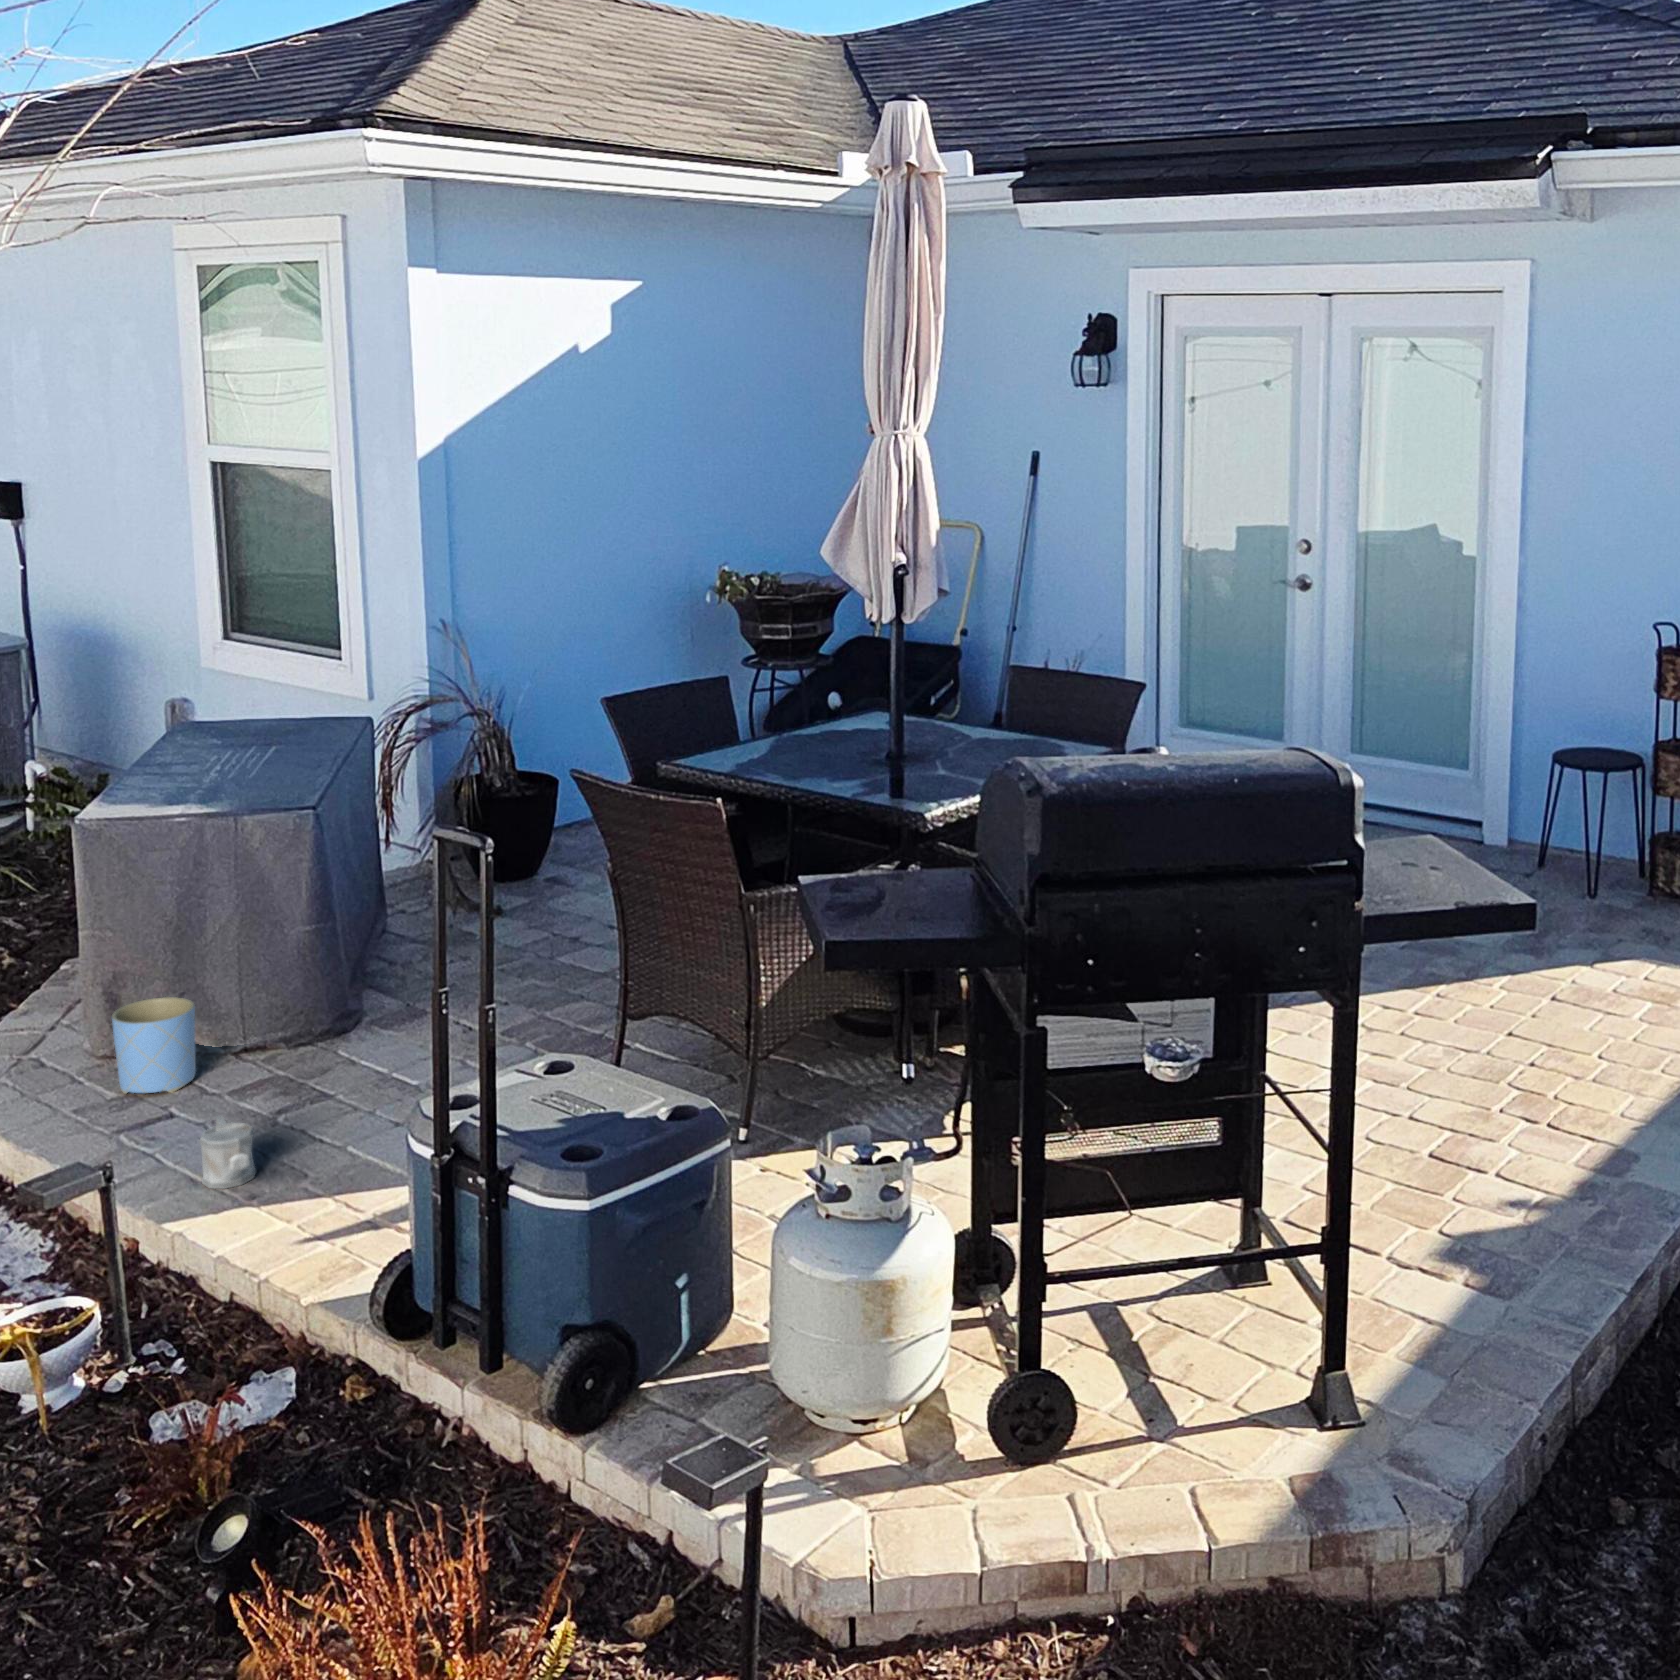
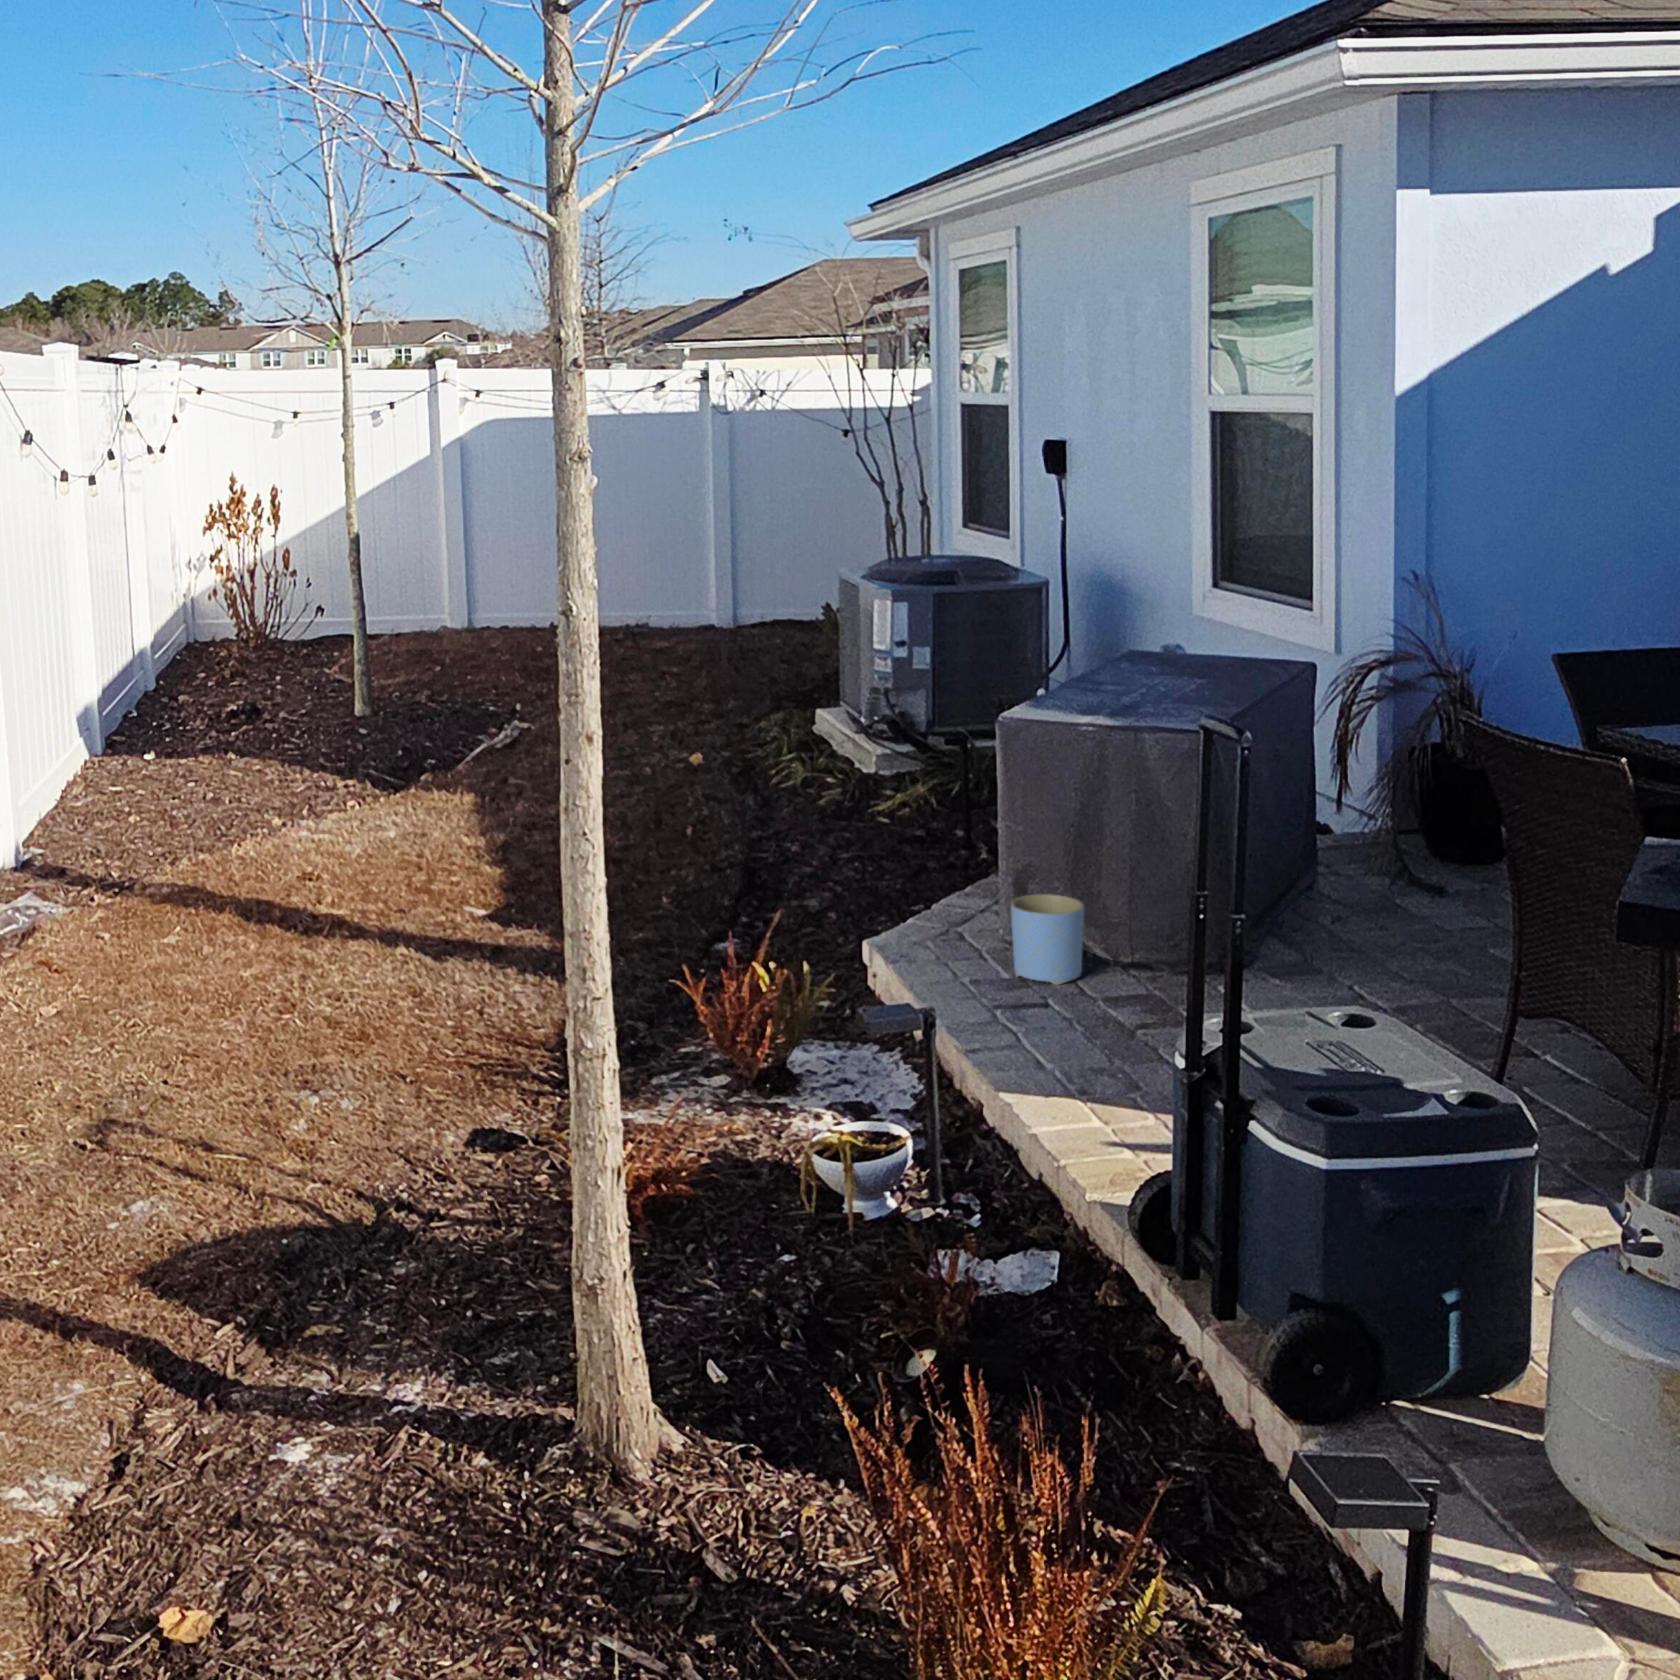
watering can: present [200,1116,256,1189] -> none [1044,1008,1096,1078]

